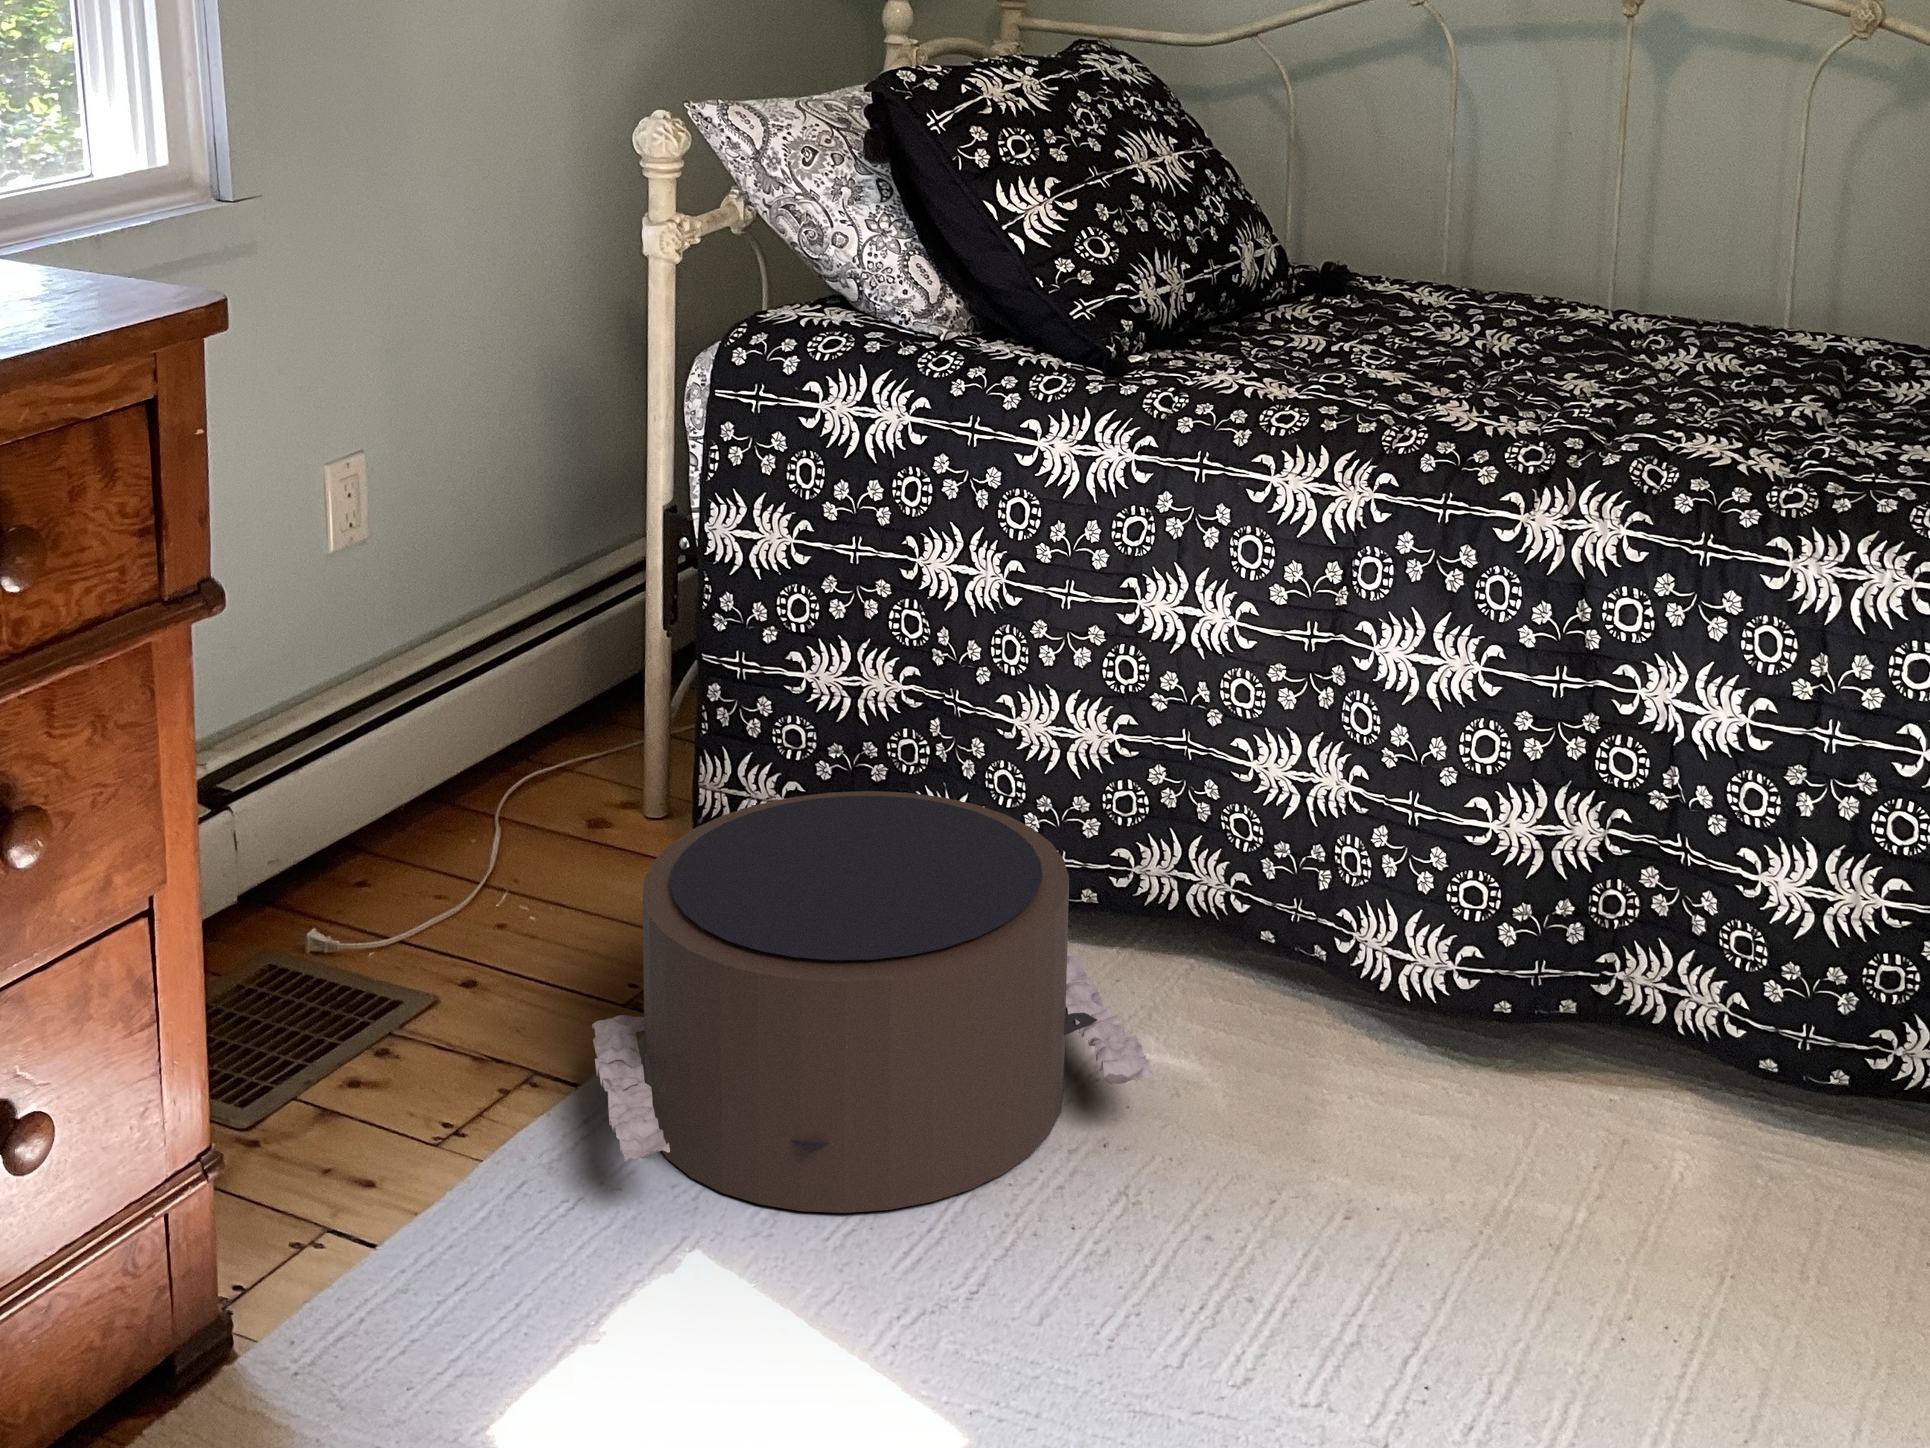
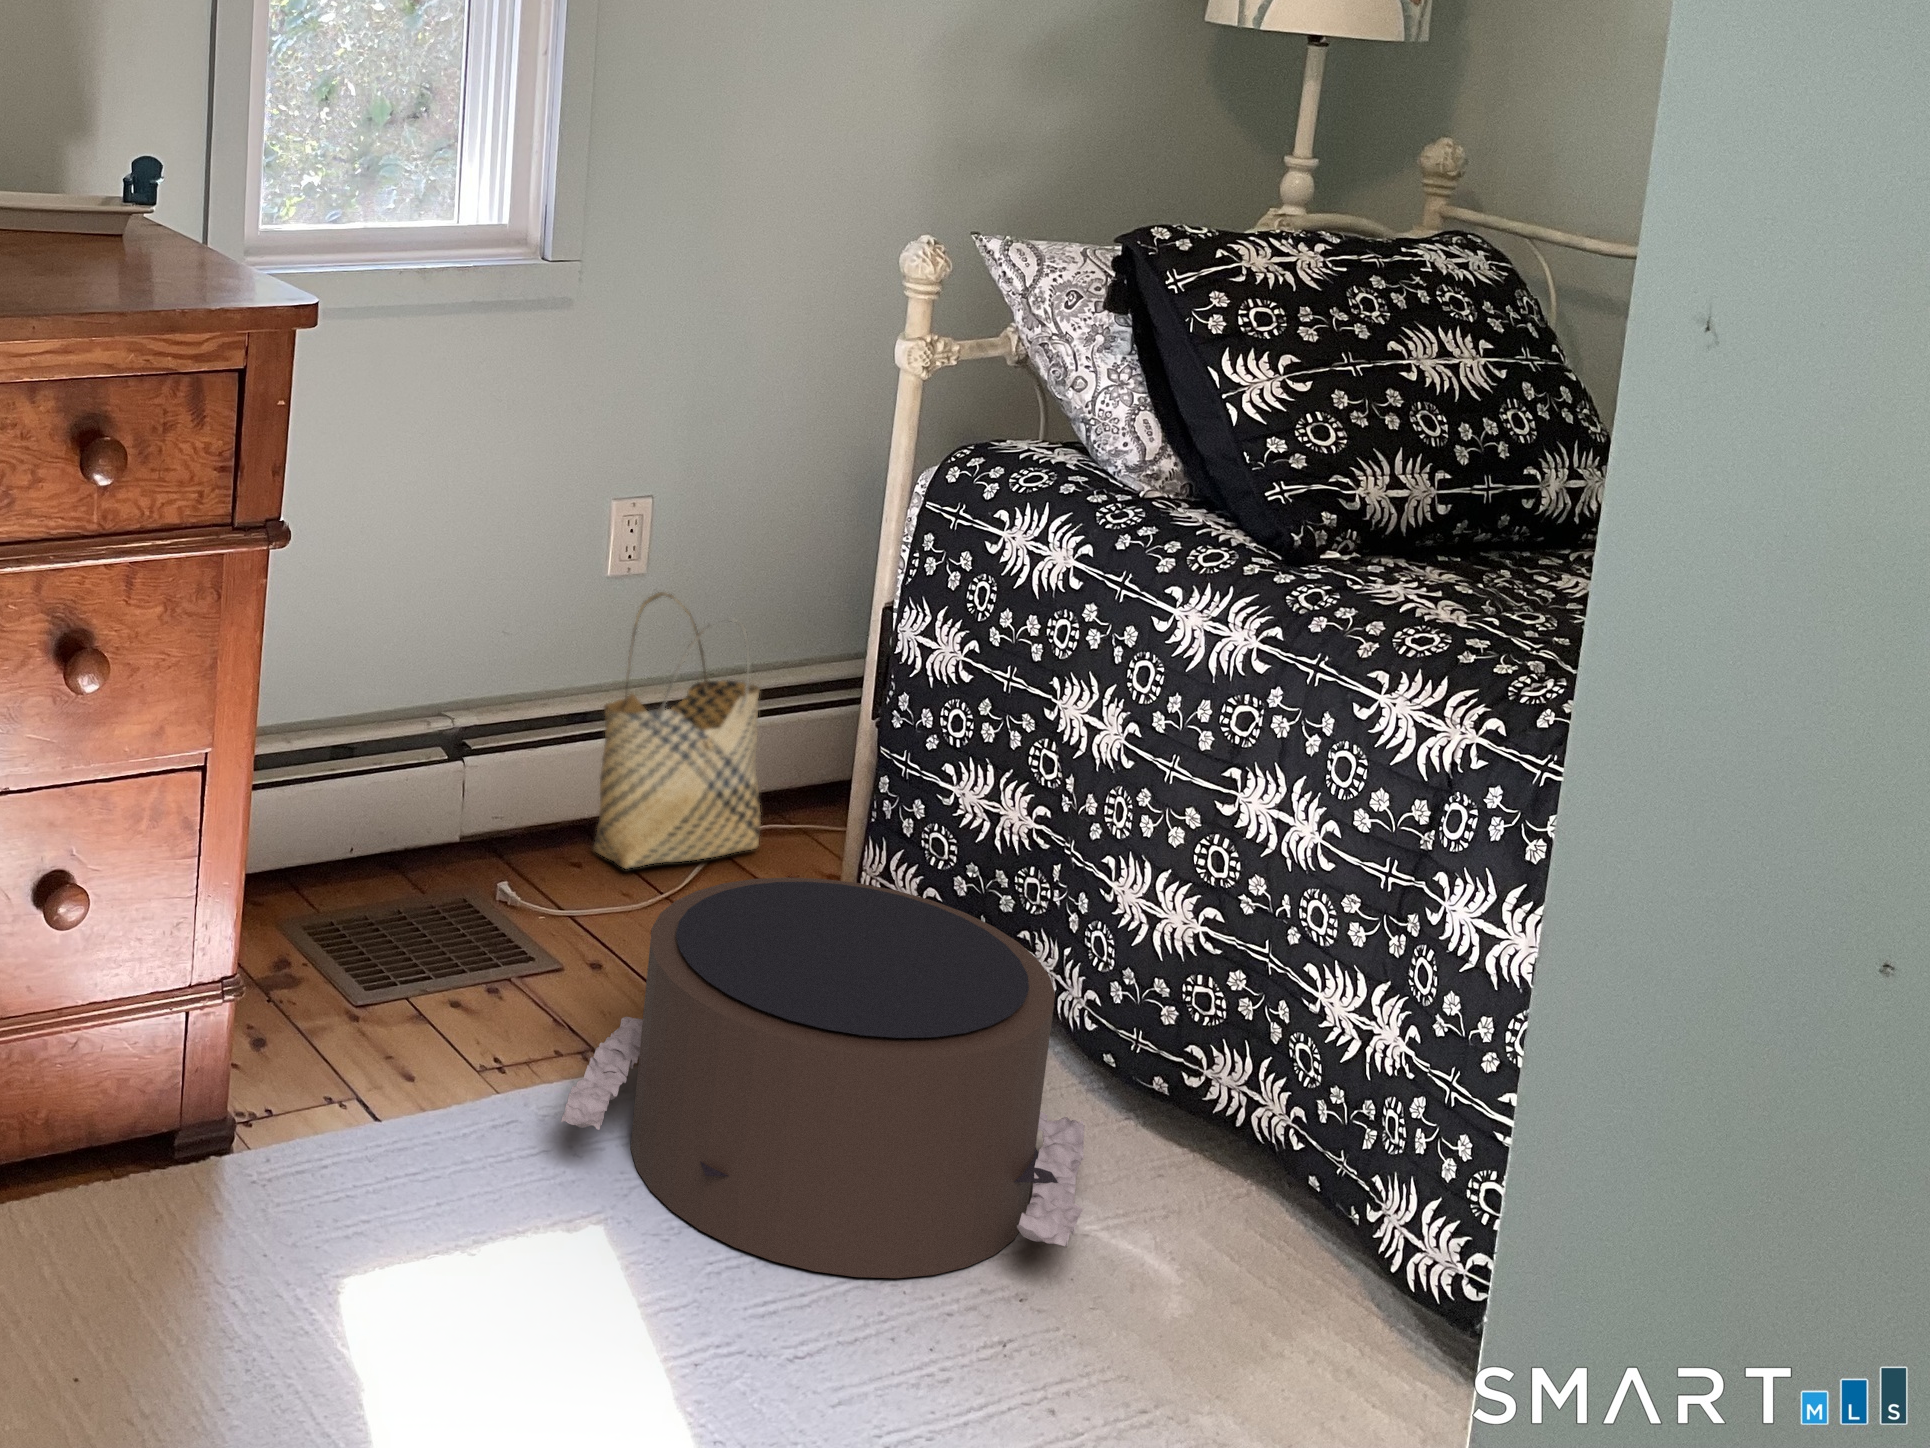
woven basket: none [371,551,545,865] -> present [593,592,761,869]

